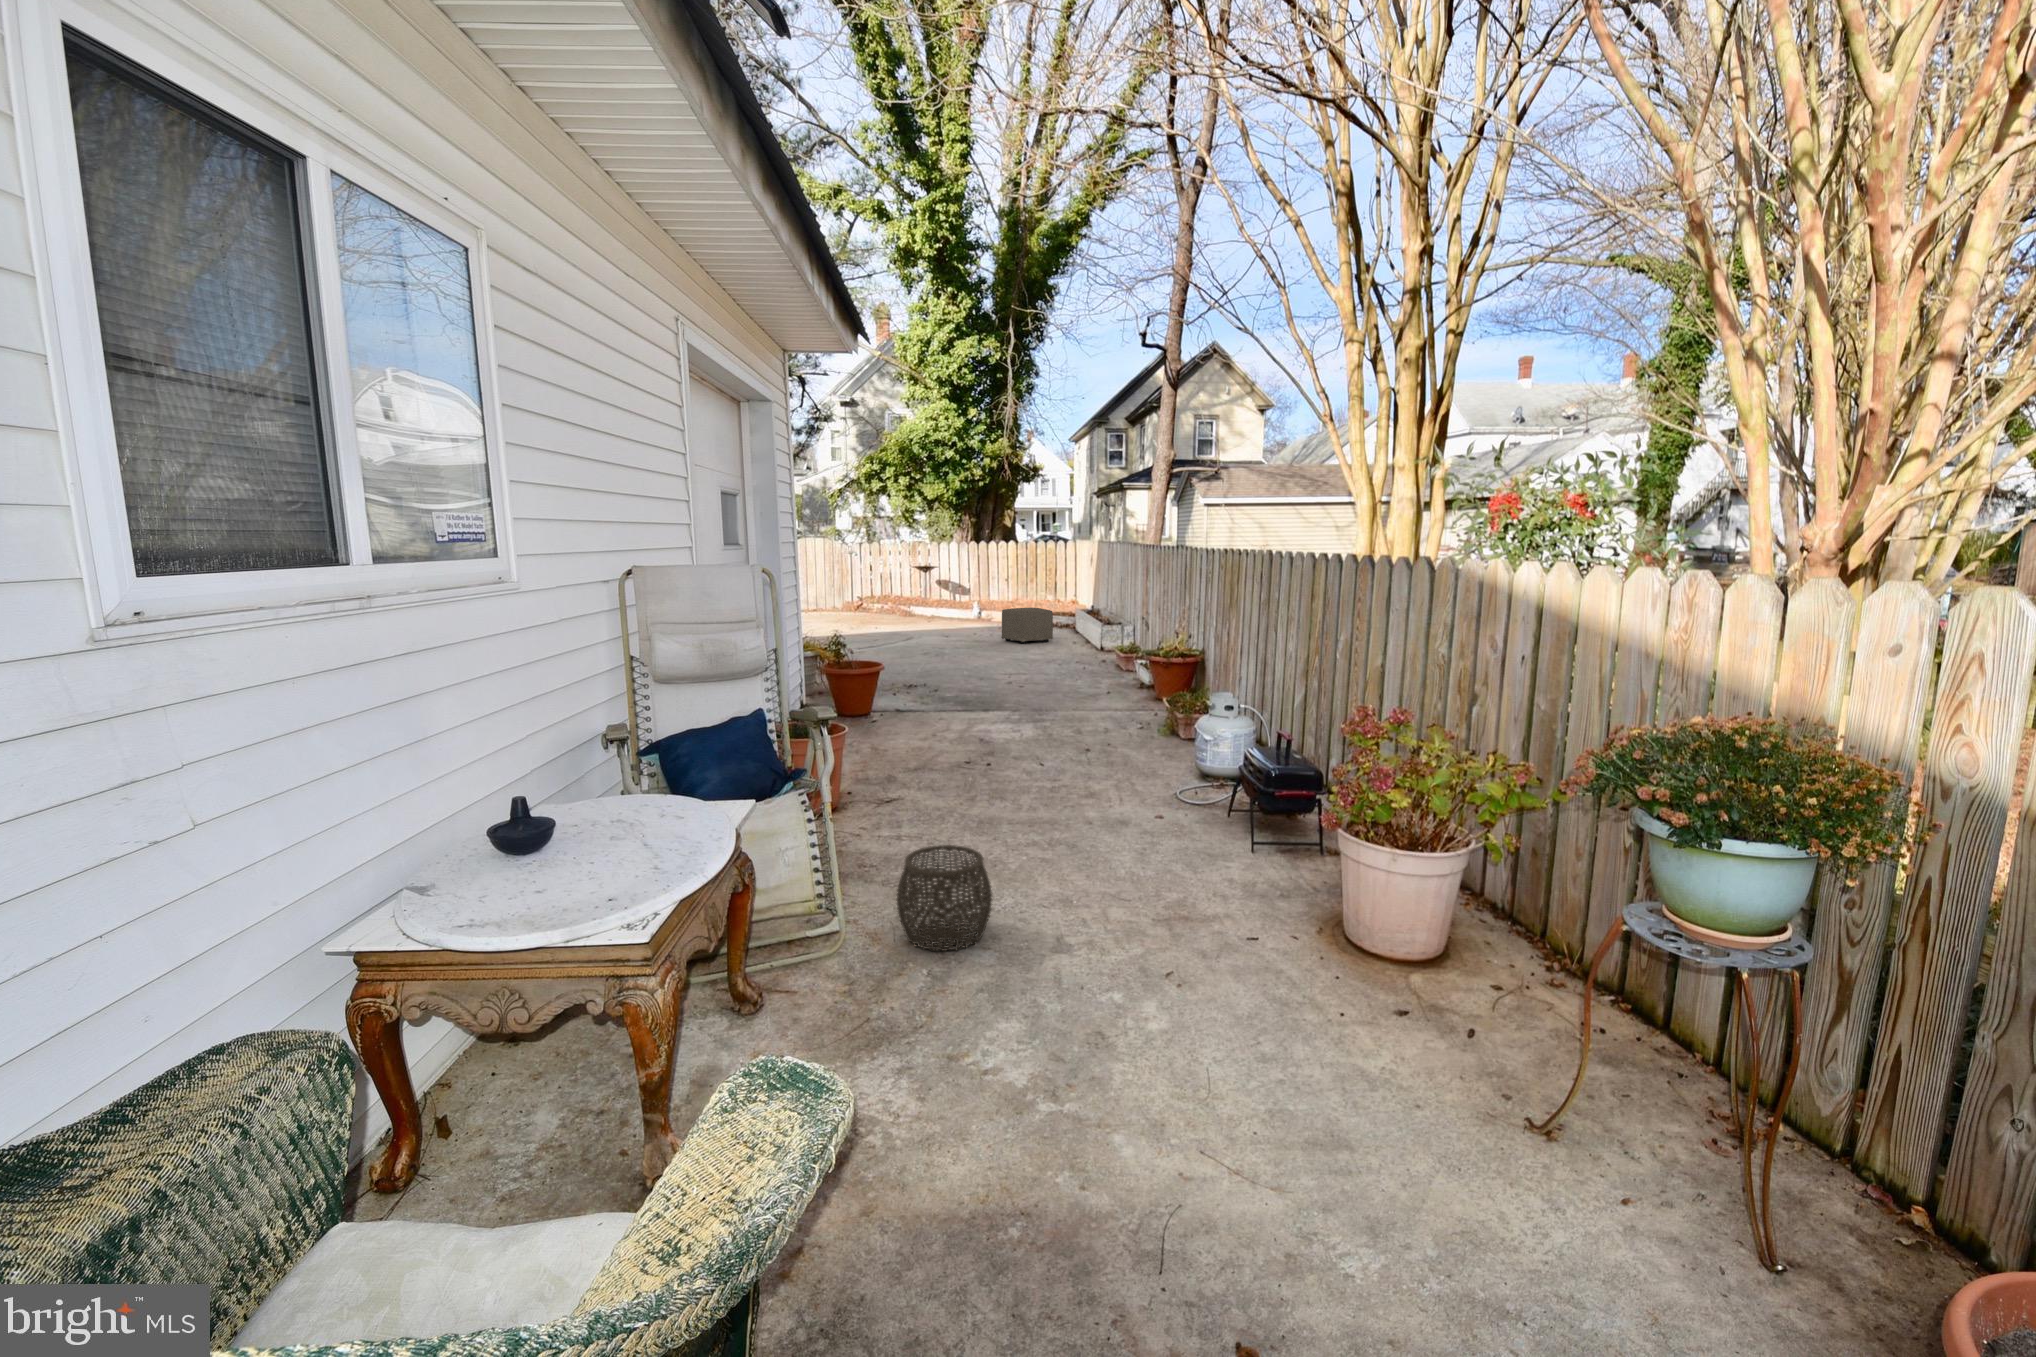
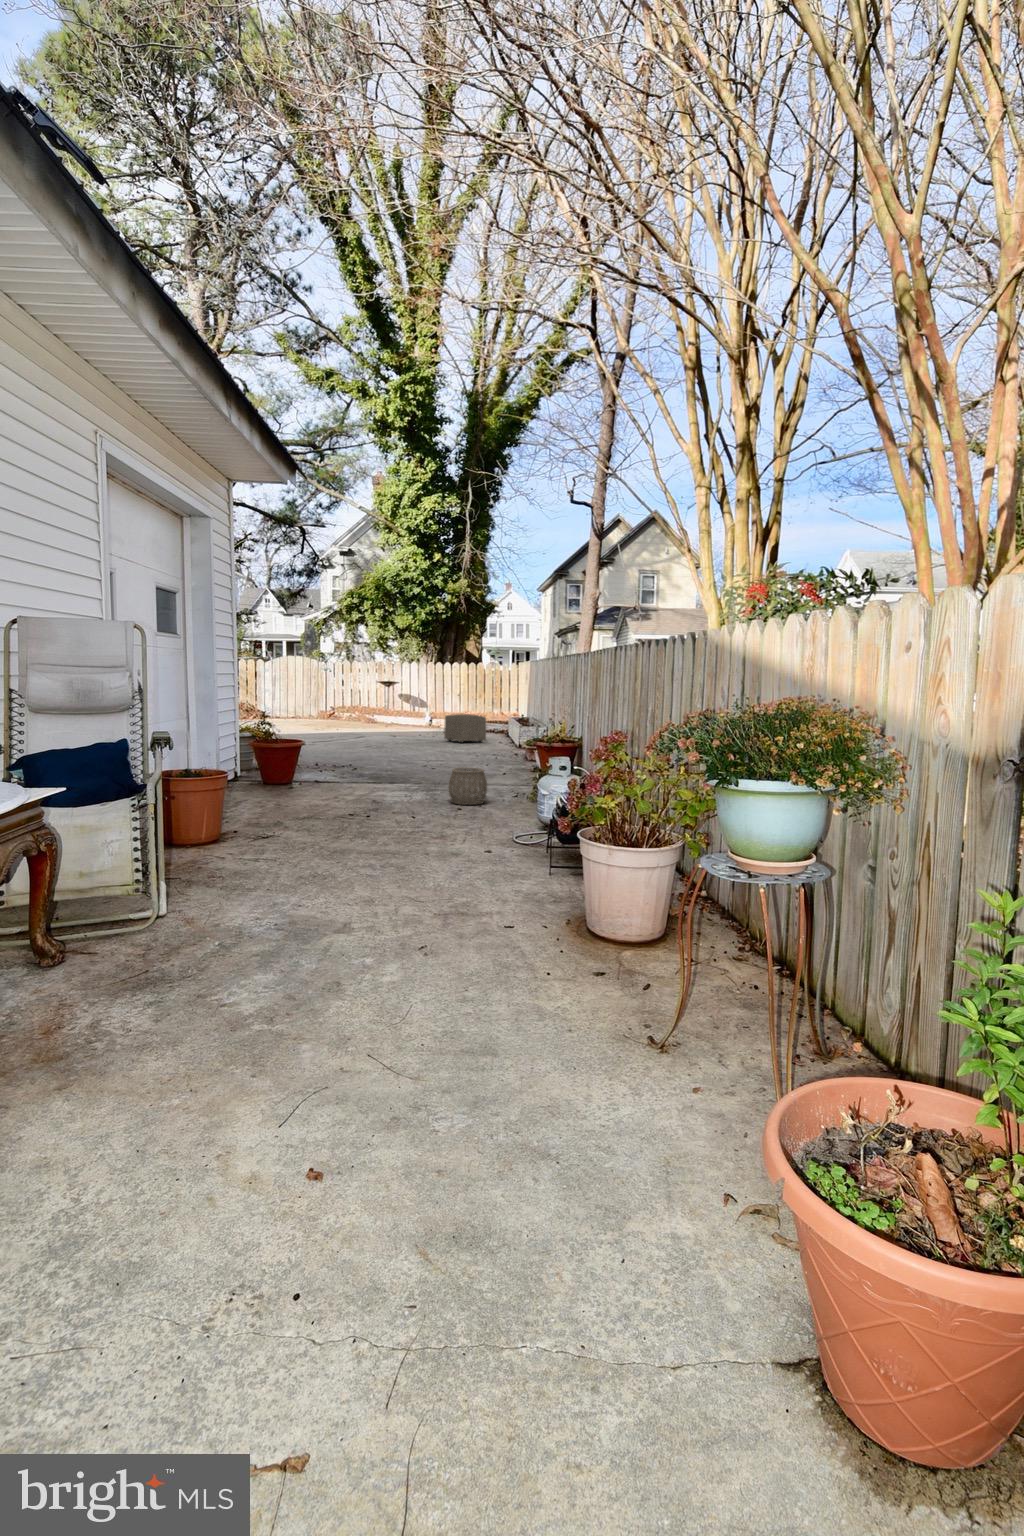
woven basket: present [896,845,992,951] -> present [448,767,487,805]

